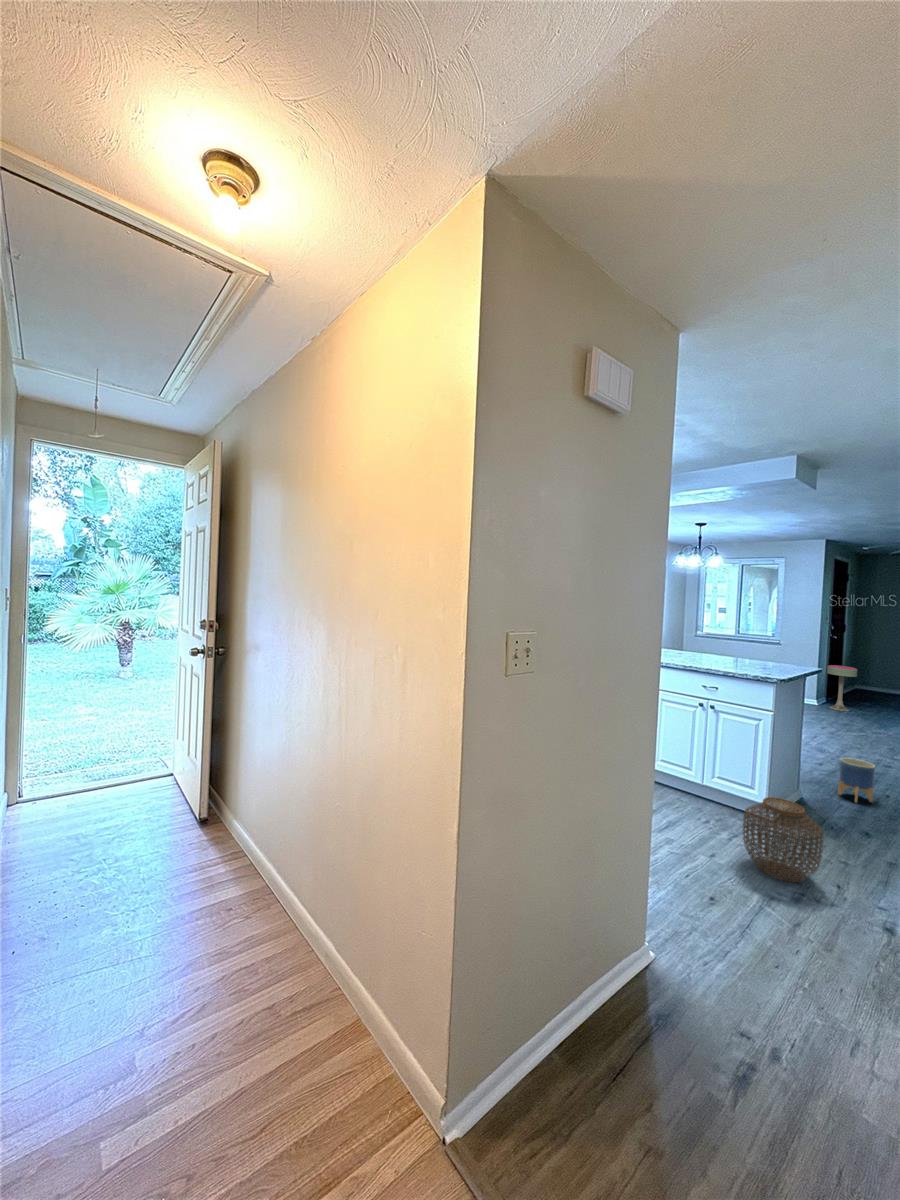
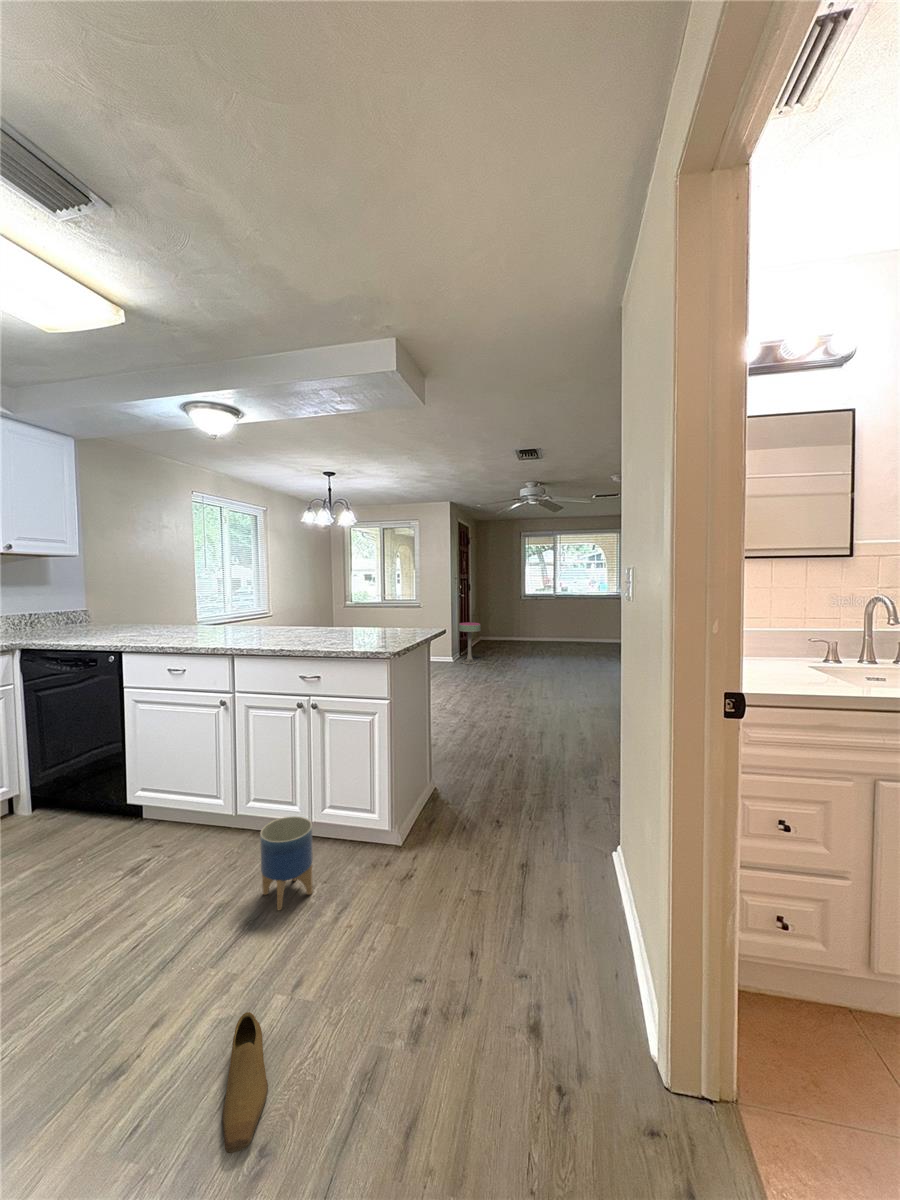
planter: present [838,758,875,803] -> present [260,816,313,910]
woven basket: present [743,797,824,882] -> none [339,845,446,990]
shoe: none [686,849,710,894] -> present [222,1012,268,1153]

